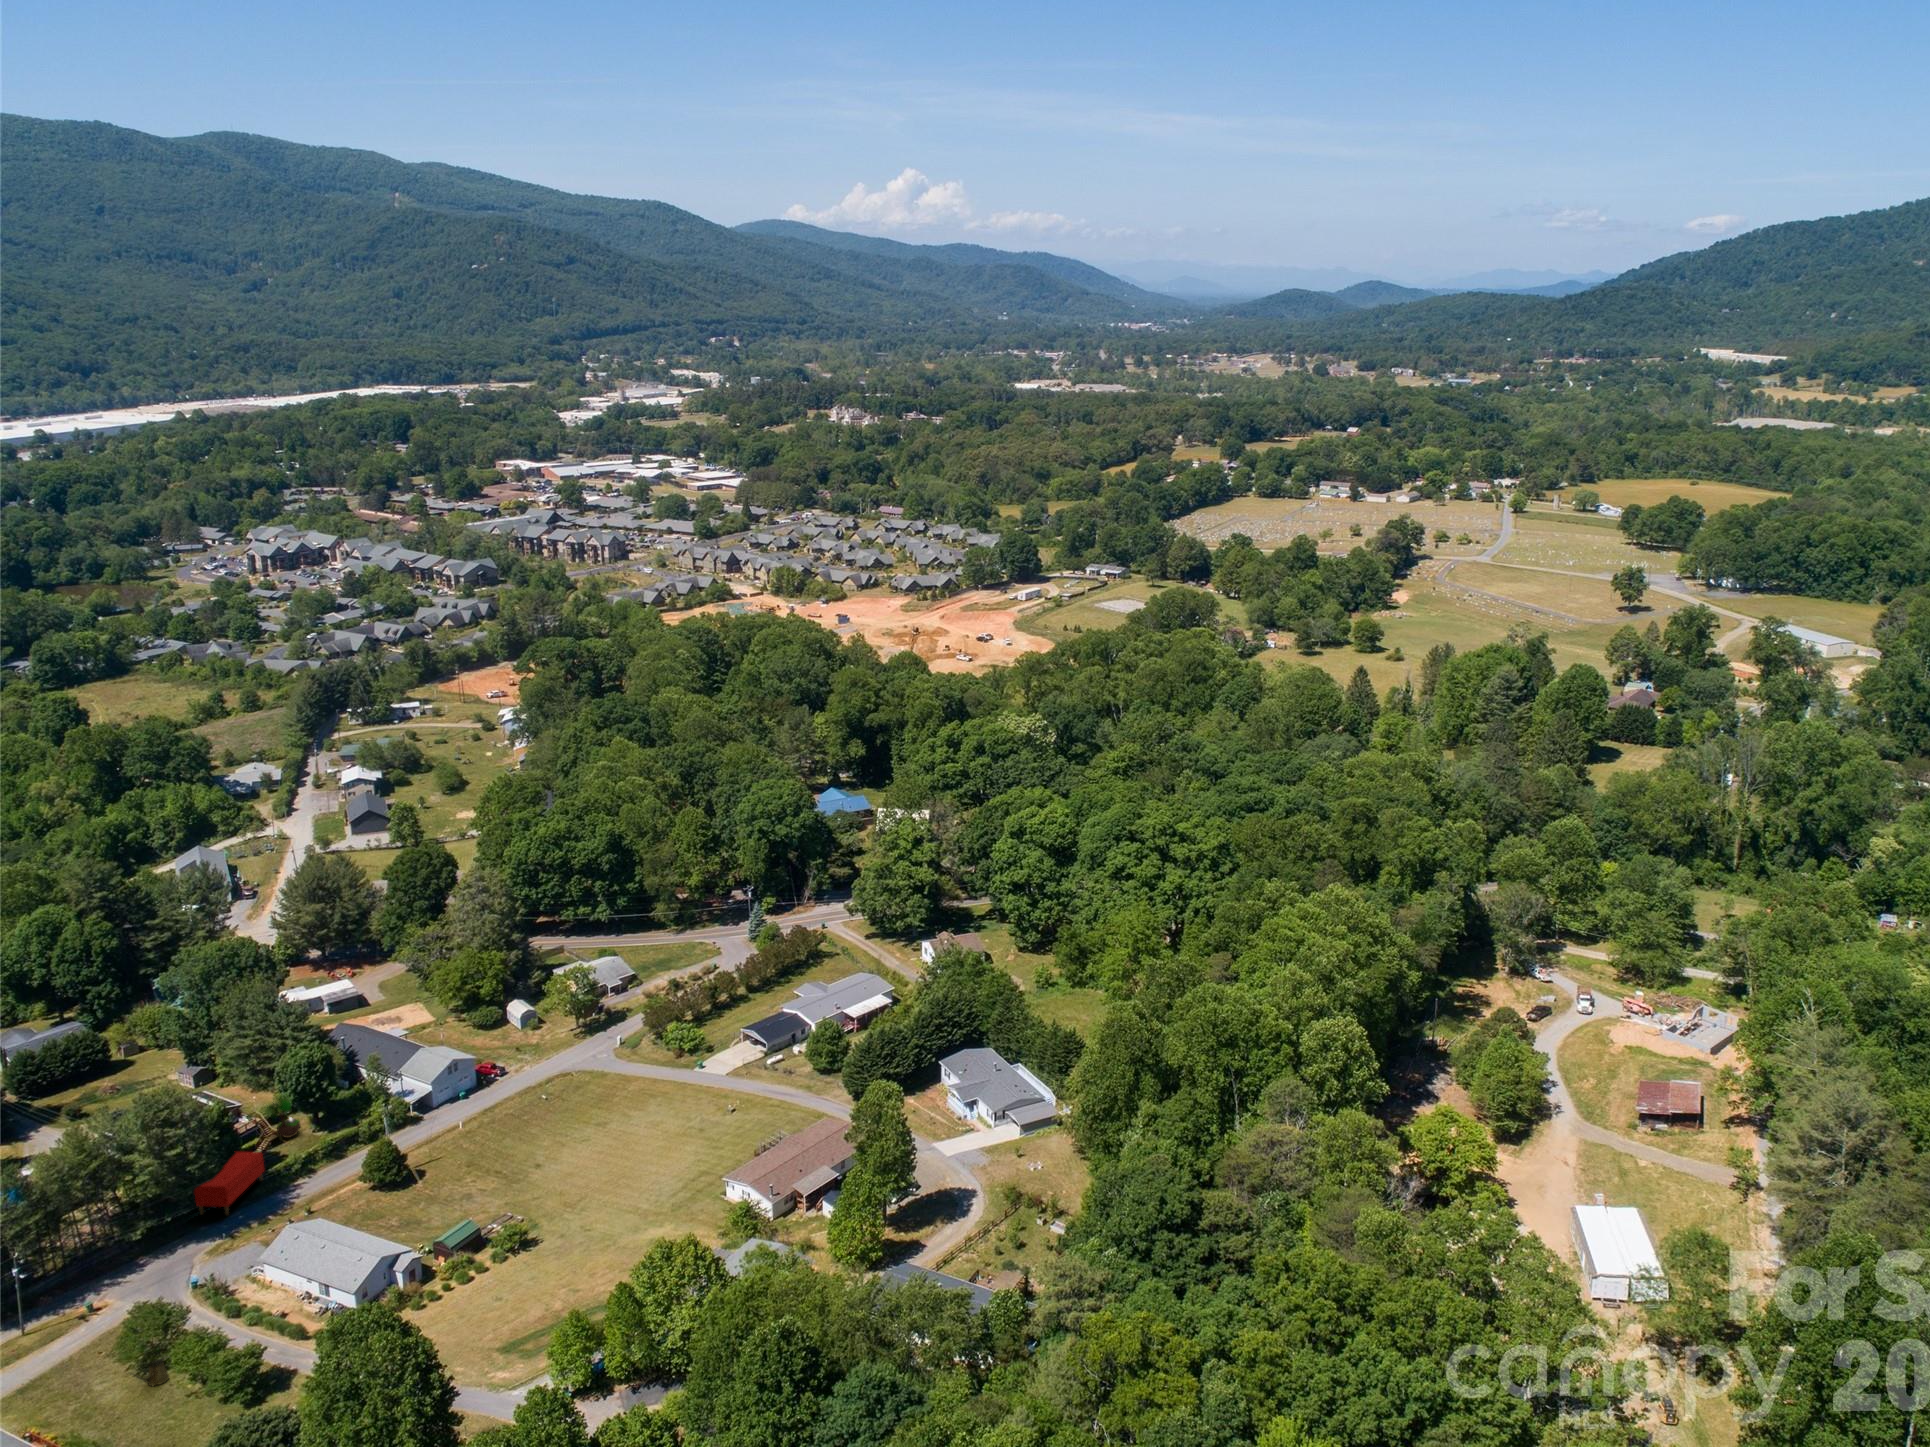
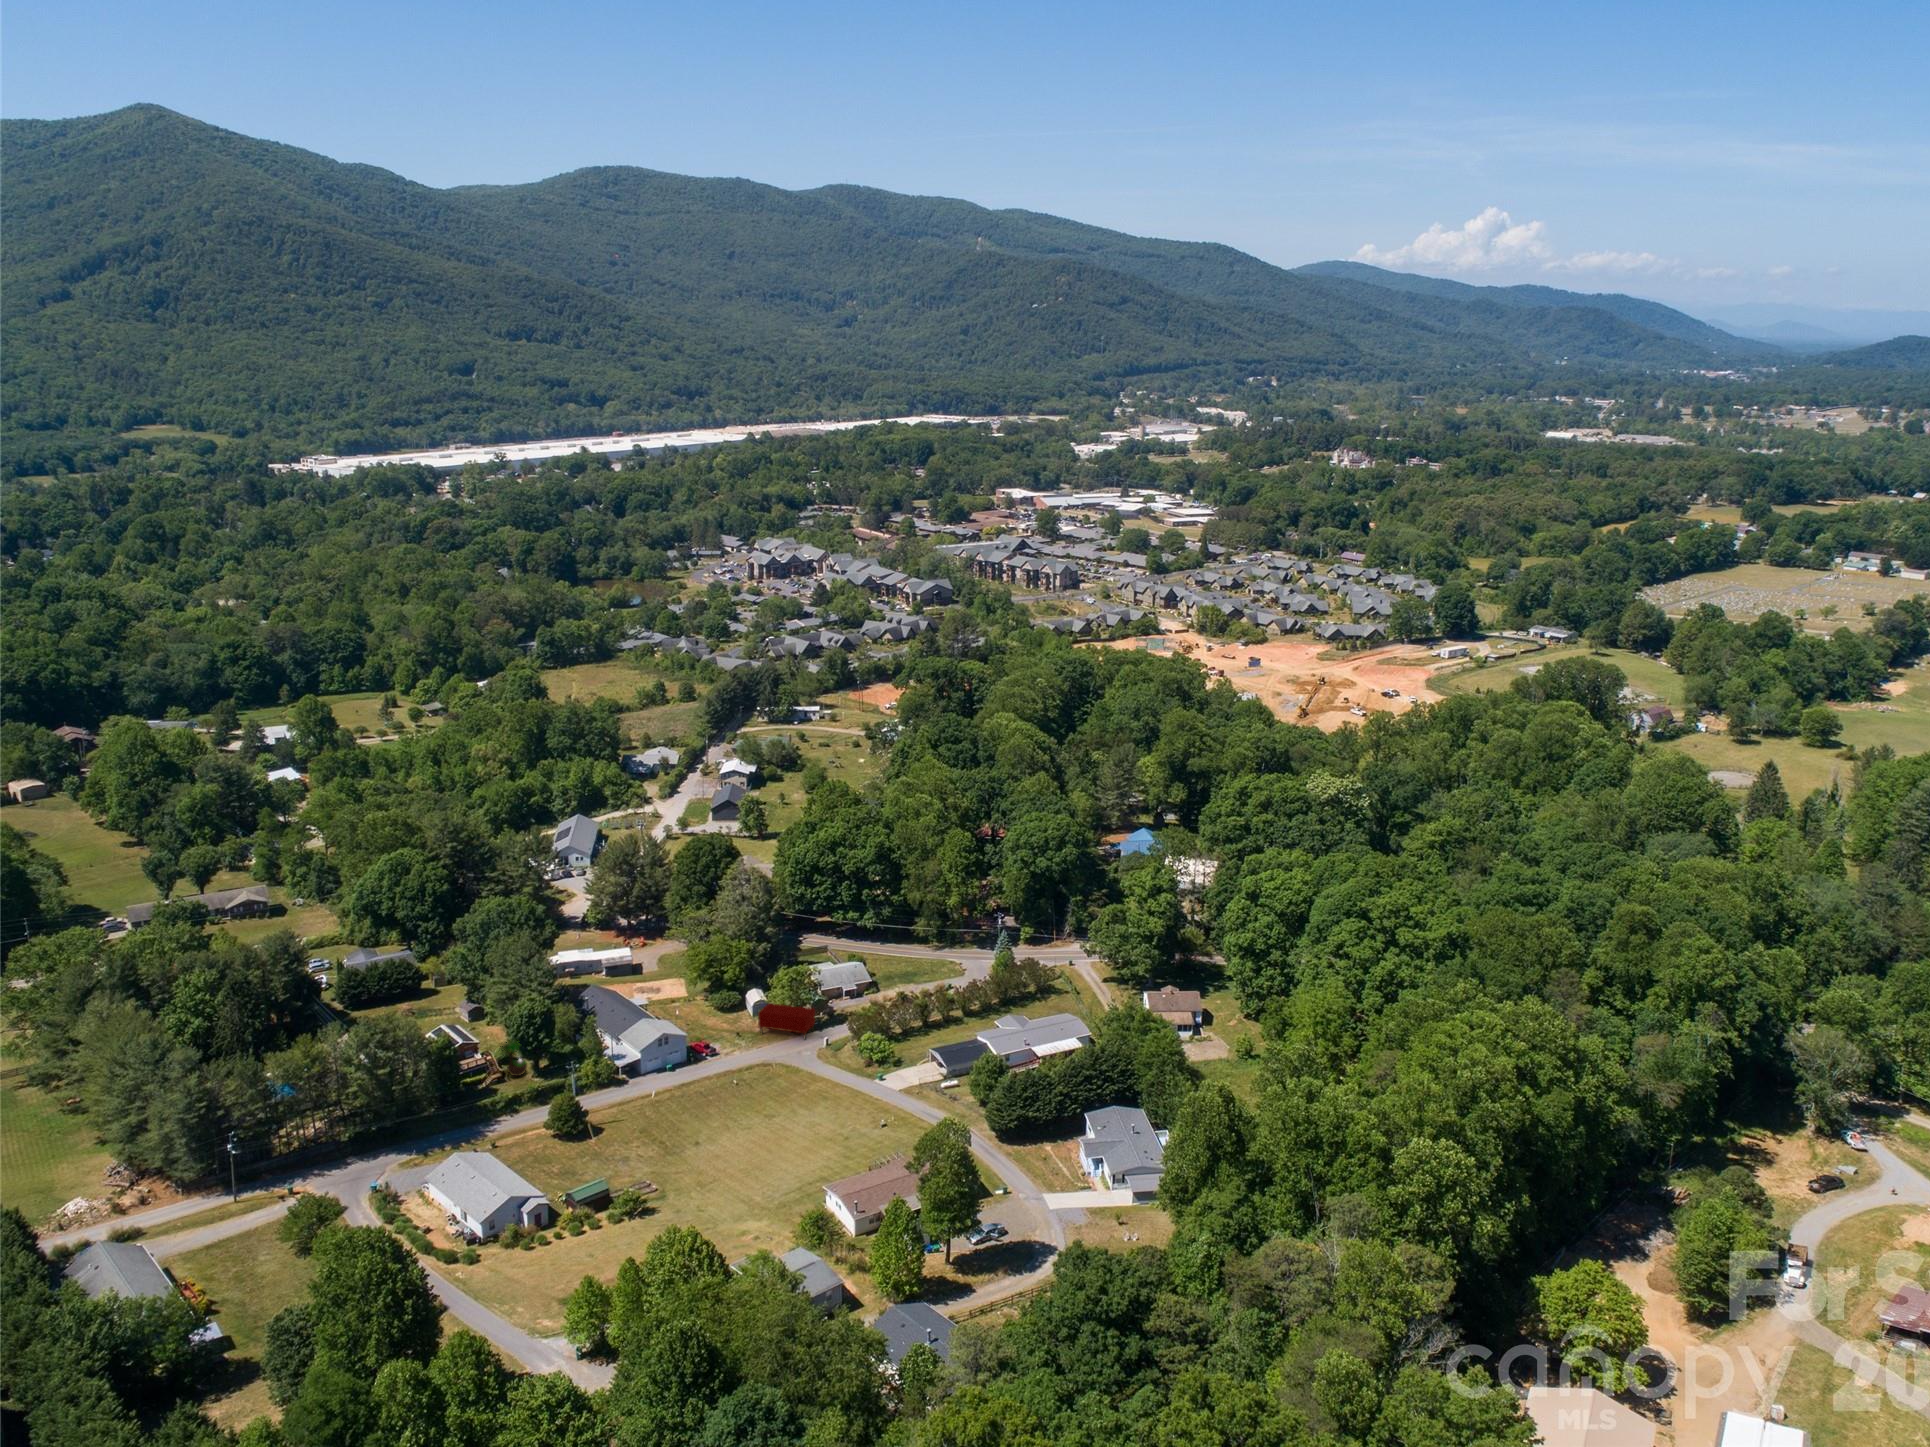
bench: present [194,1152,264,1215] -> present [758,1003,815,1039]
watering can: present [130,1357,172,1386] -> none [265,1250,307,1274]

